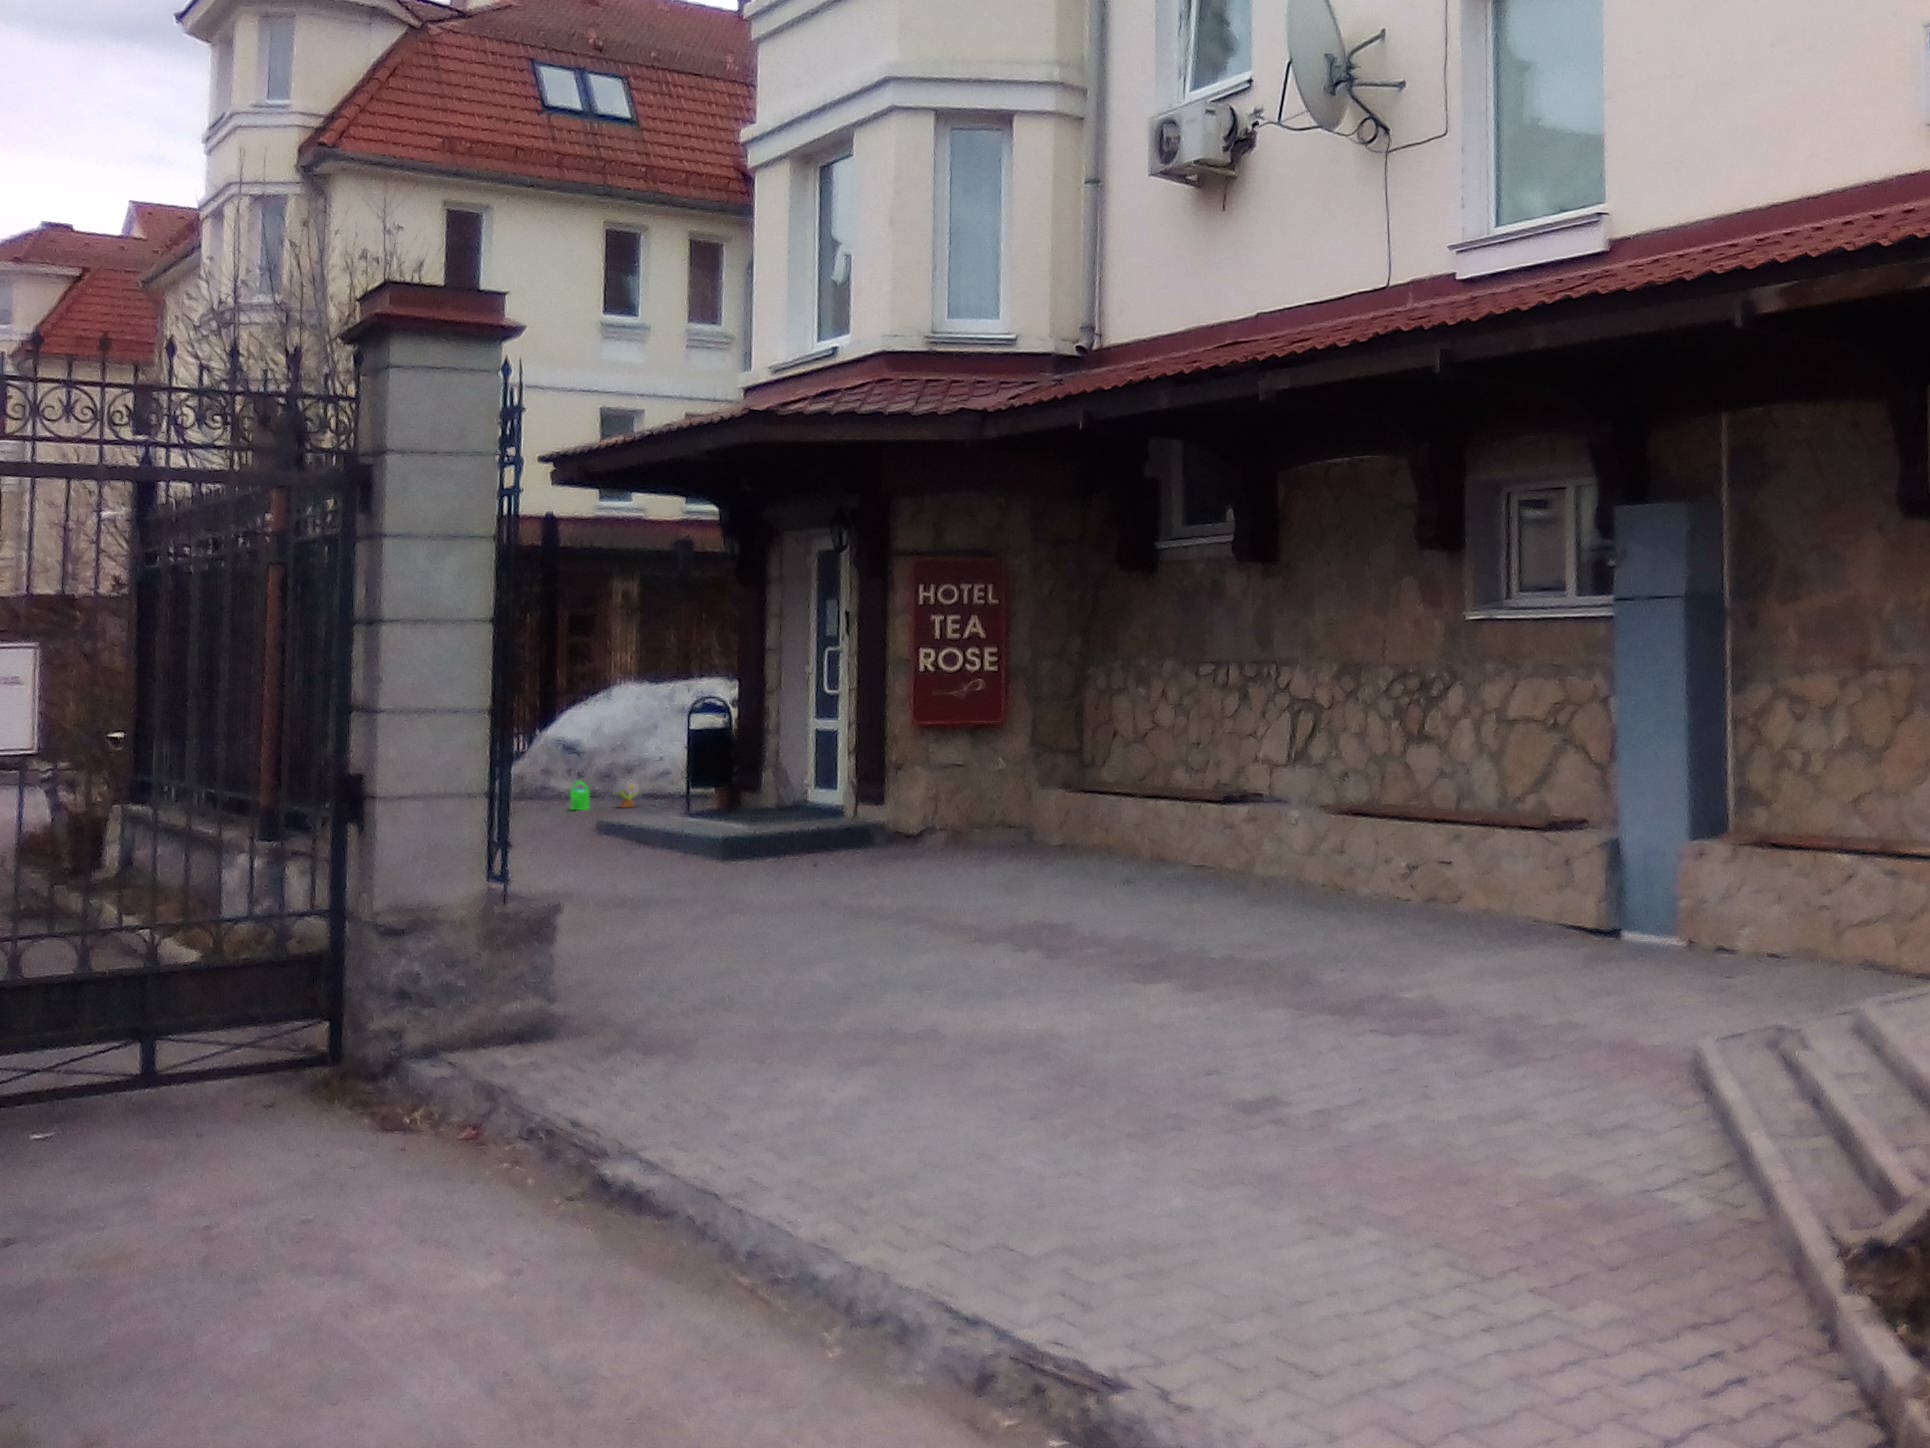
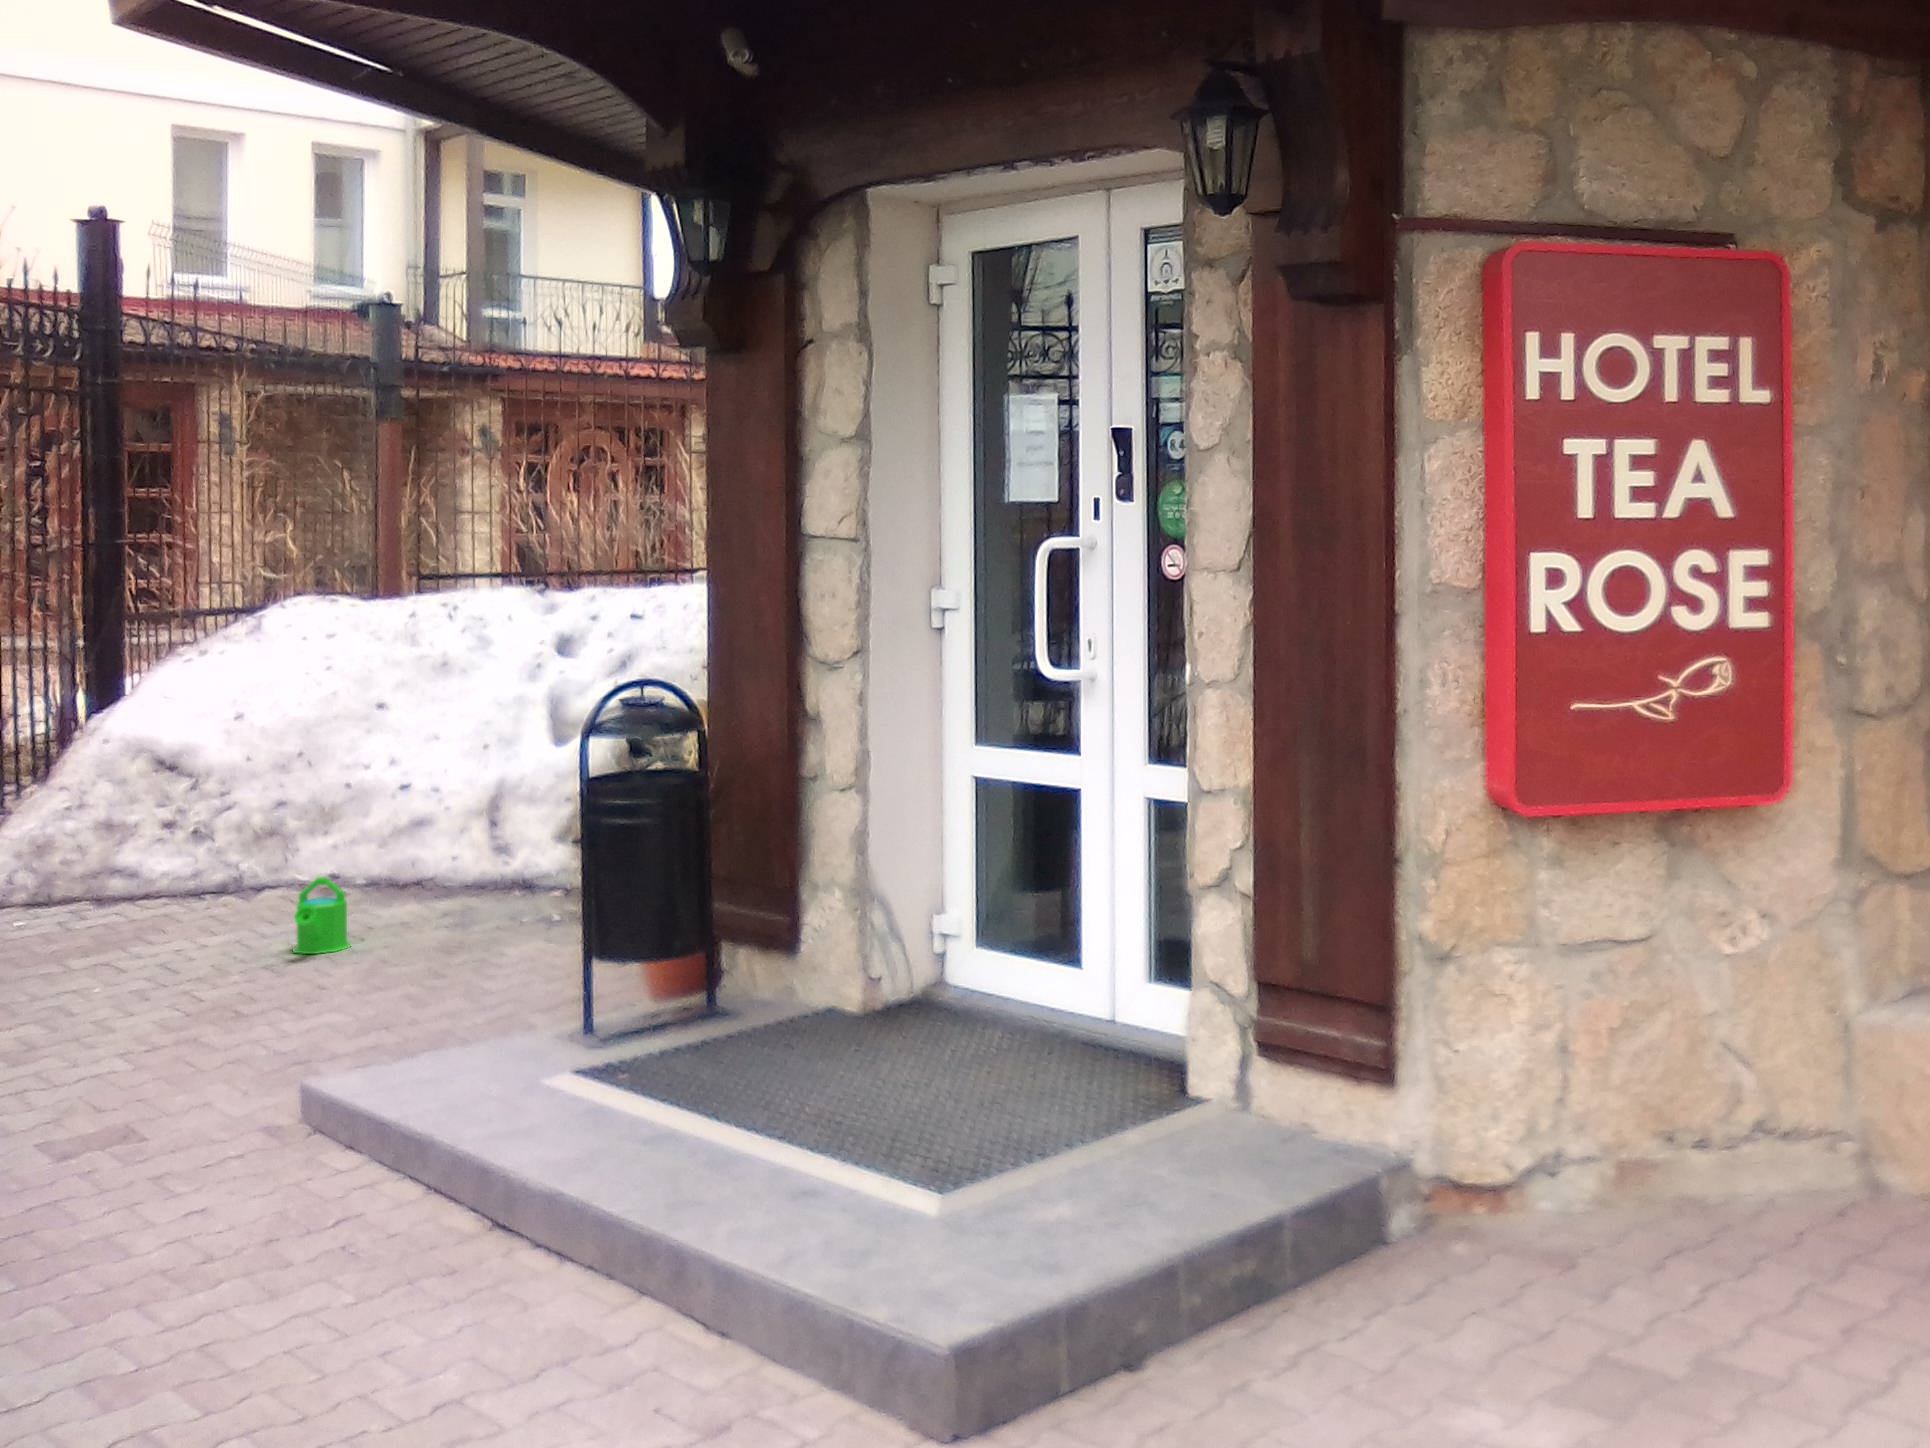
decorative plant: present [619,781,639,808] -> none [409,873,486,944]

